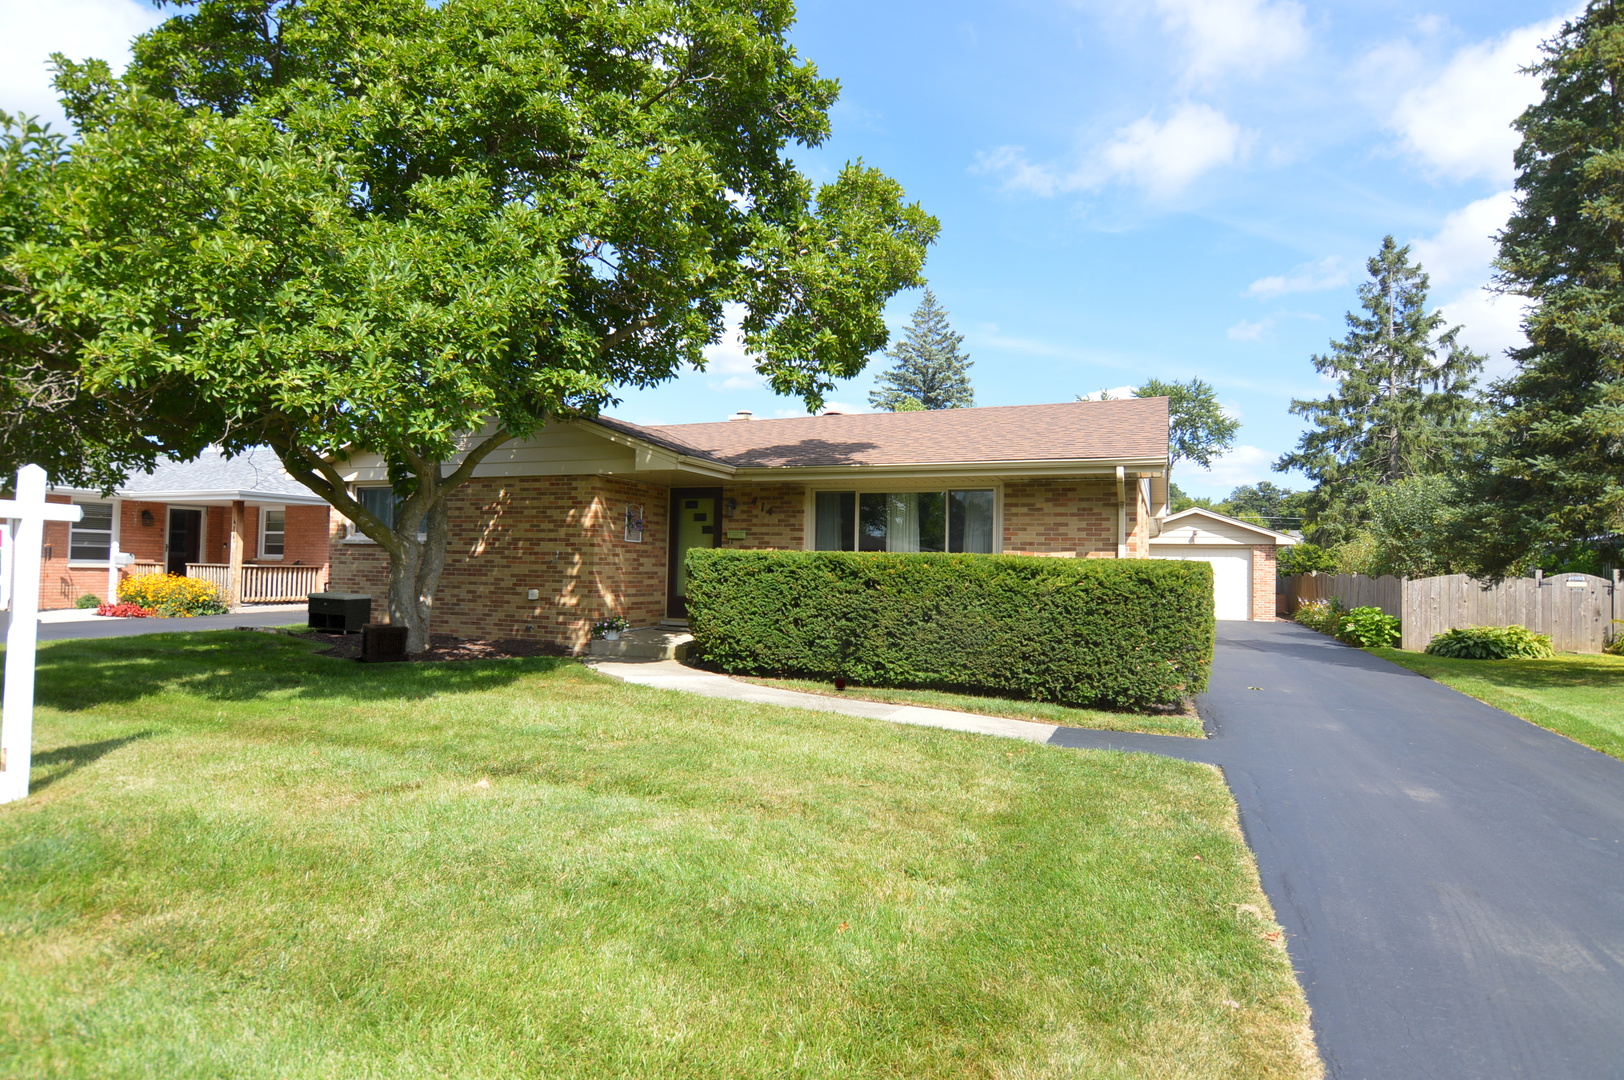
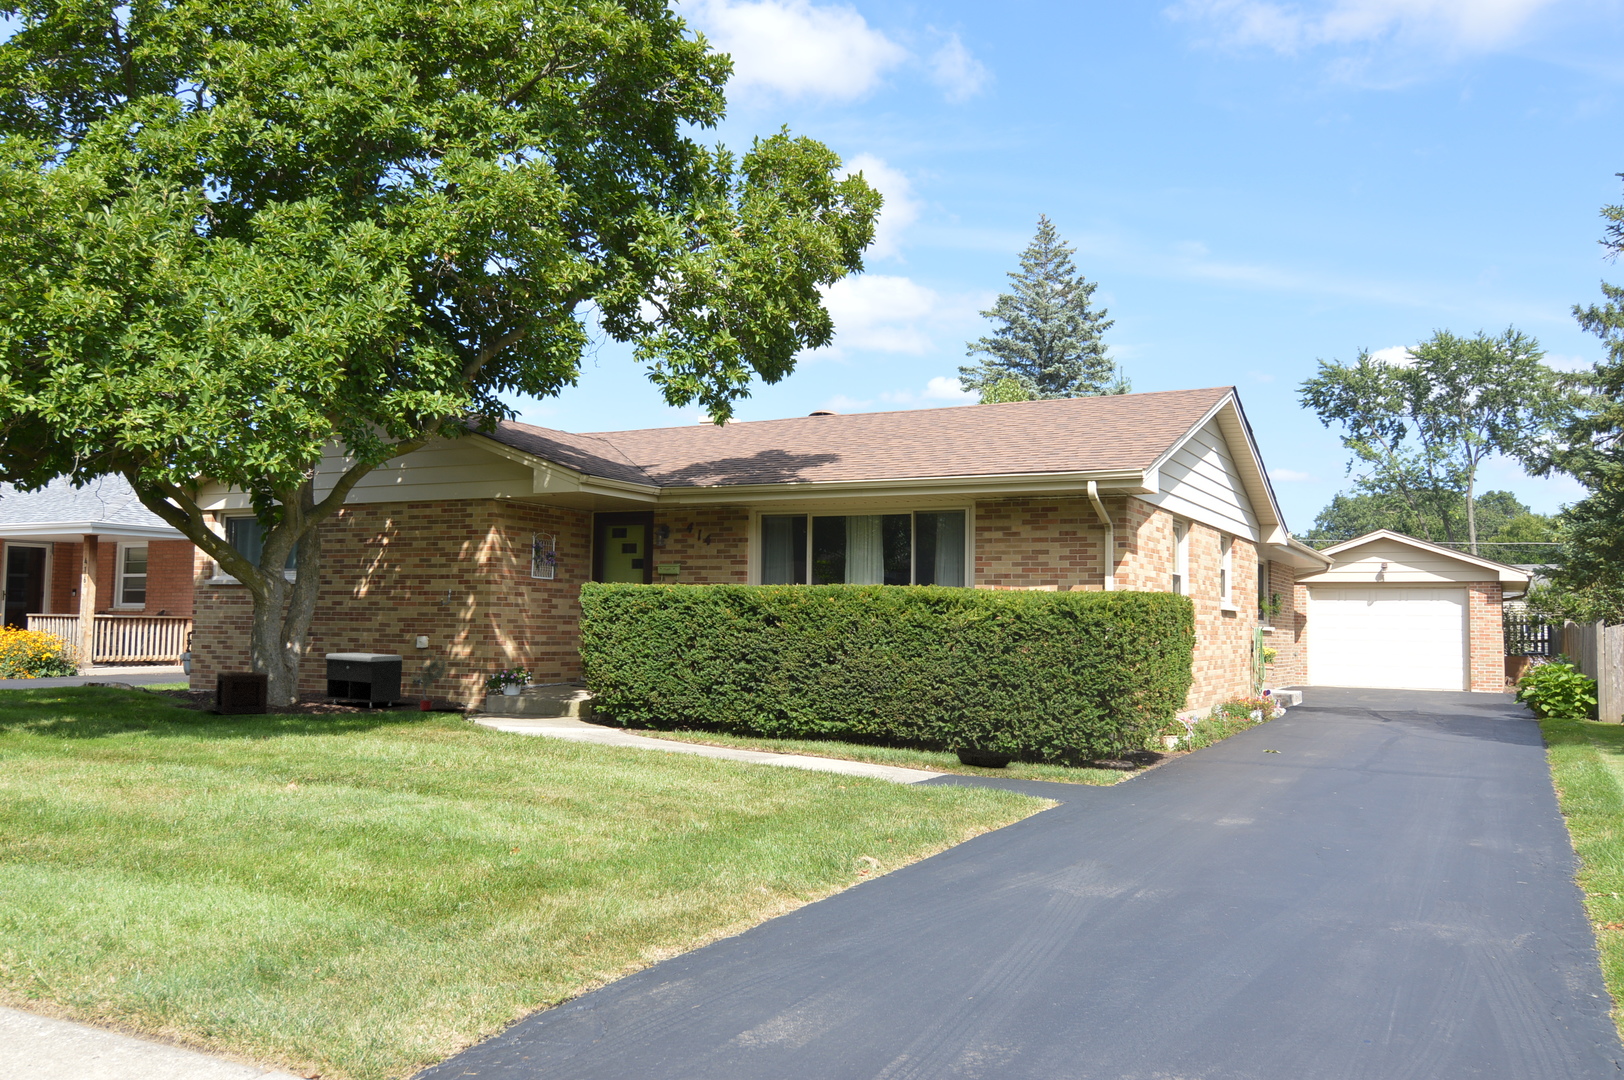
storage bench: present [307,592,371,634] -> present [325,653,402,708]
potted tree: present [818,630,865,690] -> present [411,652,446,711]
basket: none [1045,696,1099,716] -> present [956,747,1012,767]

